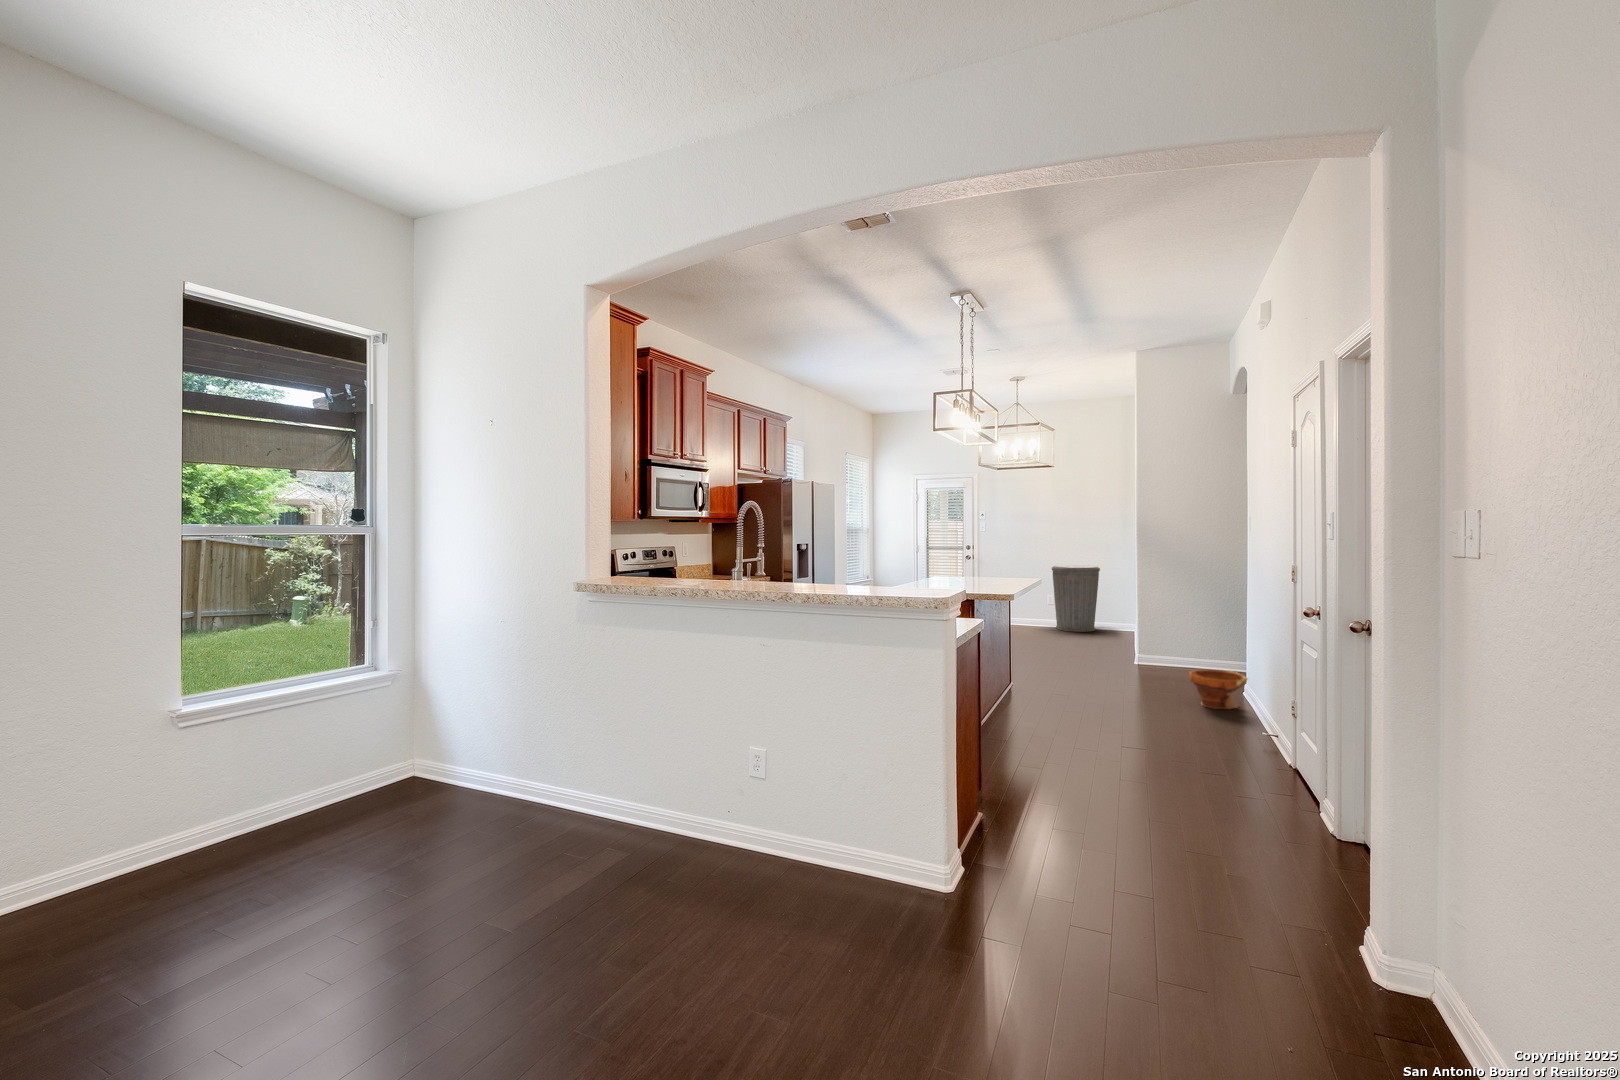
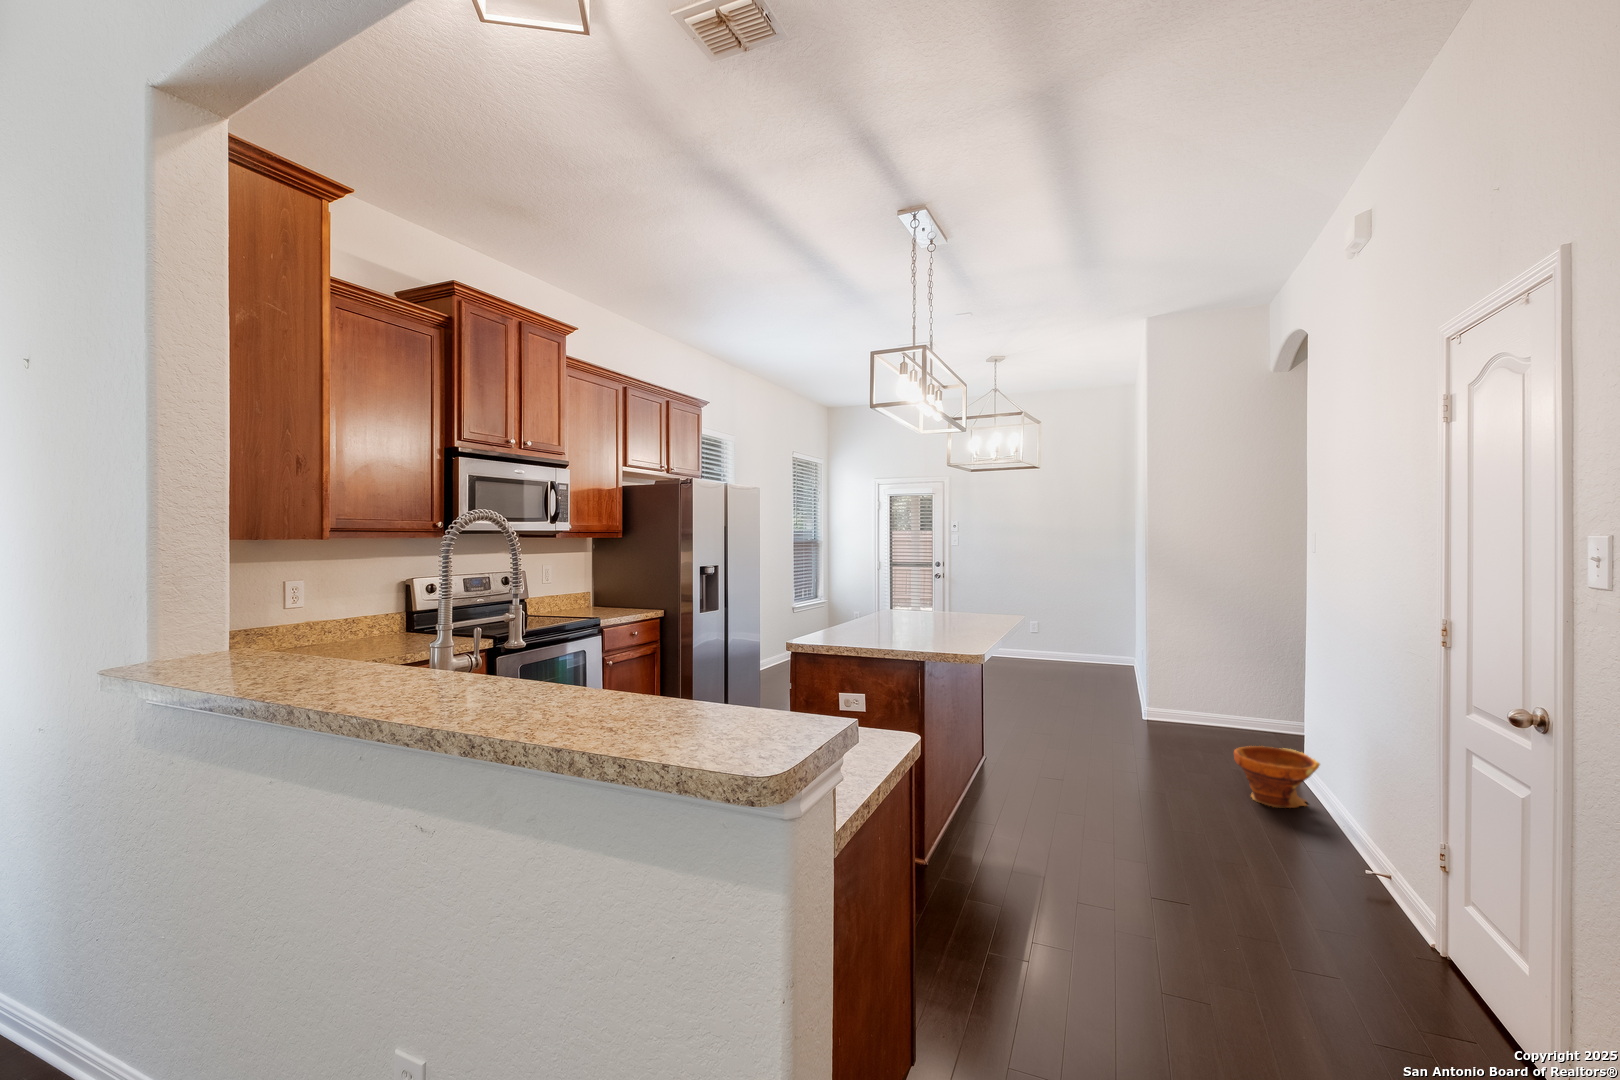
trash can: present [1052,565,1100,632] -> none [1037,587,1095,669]

